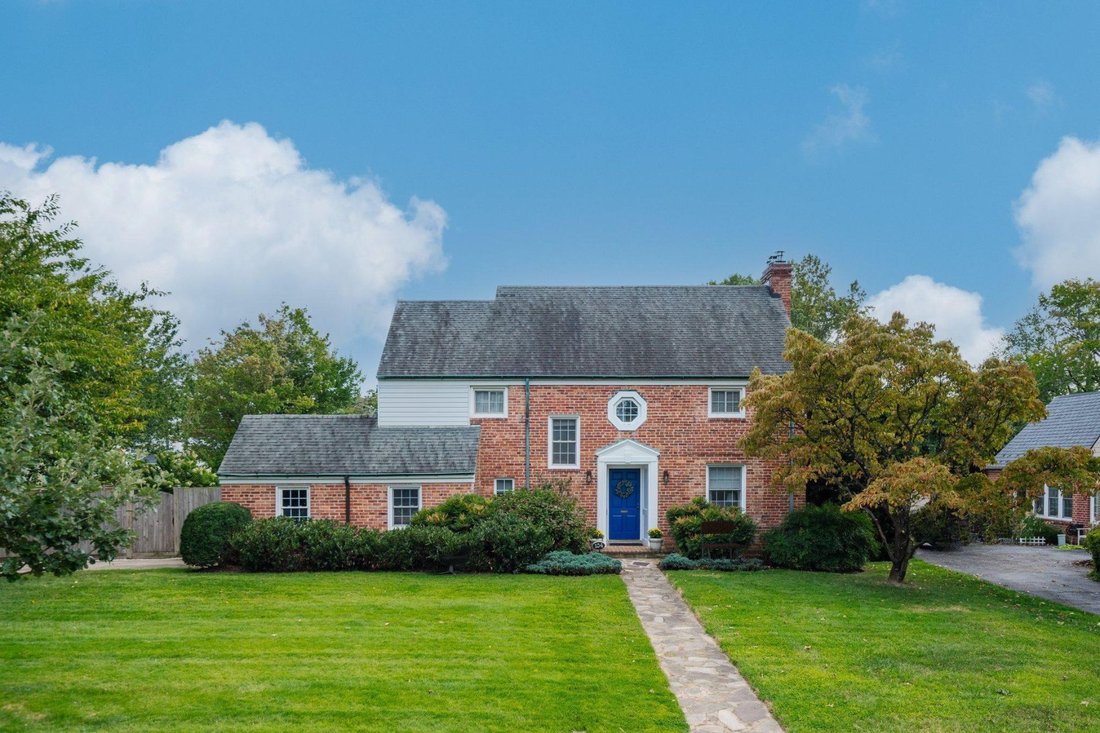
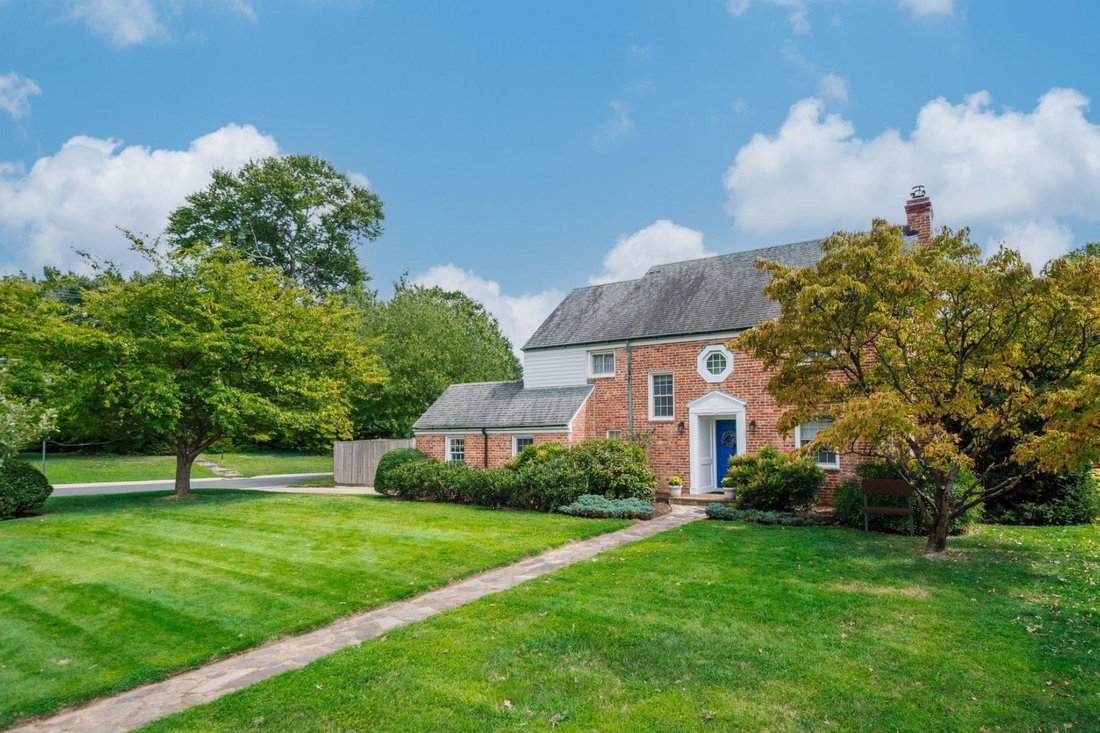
bench: present [700,521,744,565] -> present [862,479,915,535]

